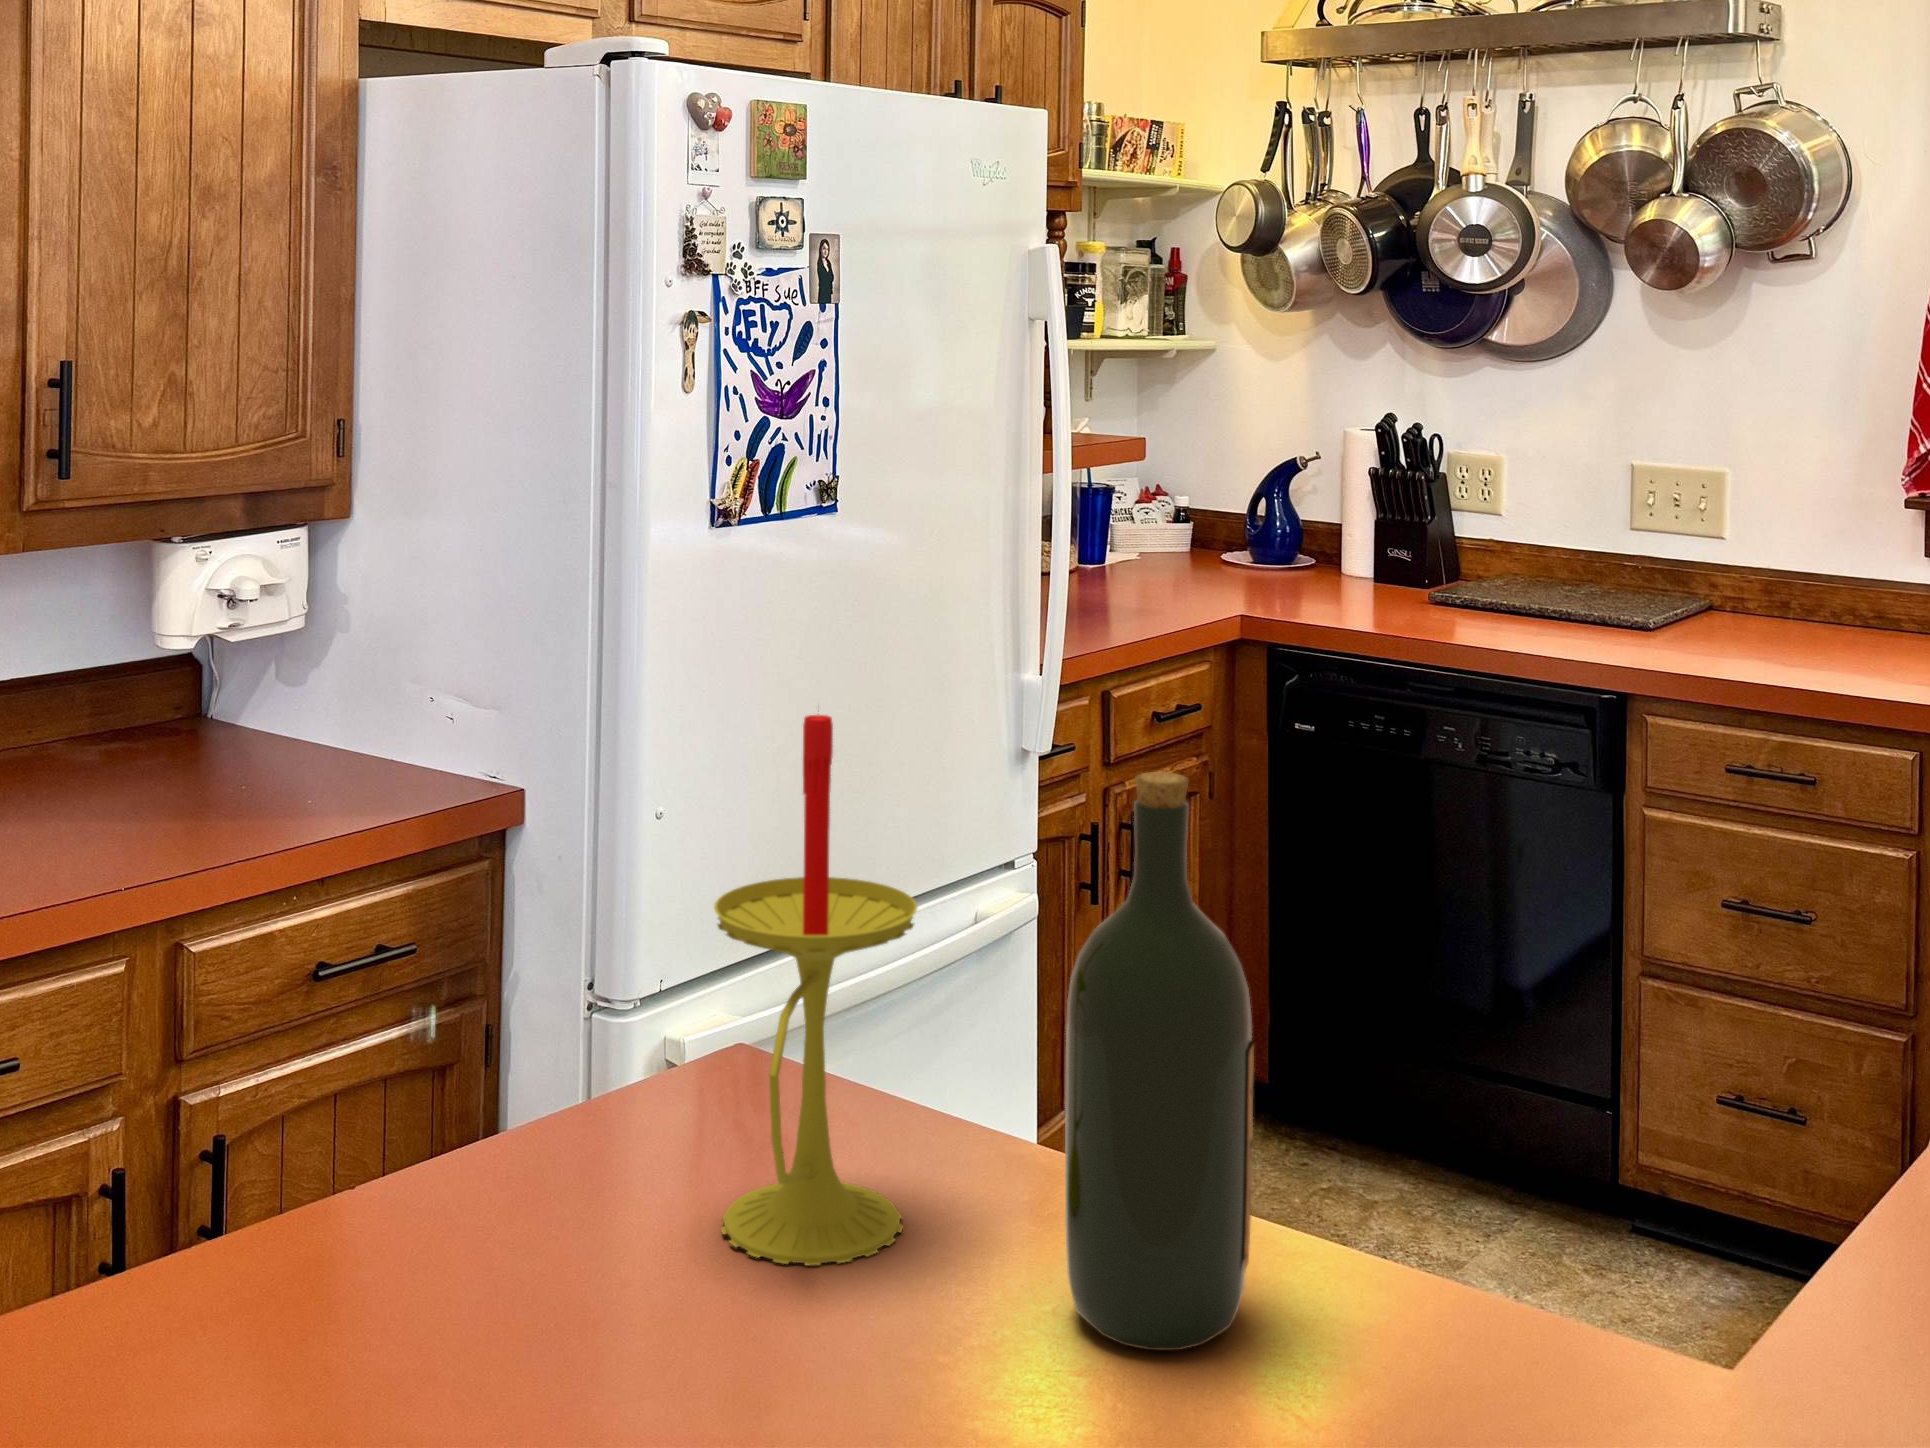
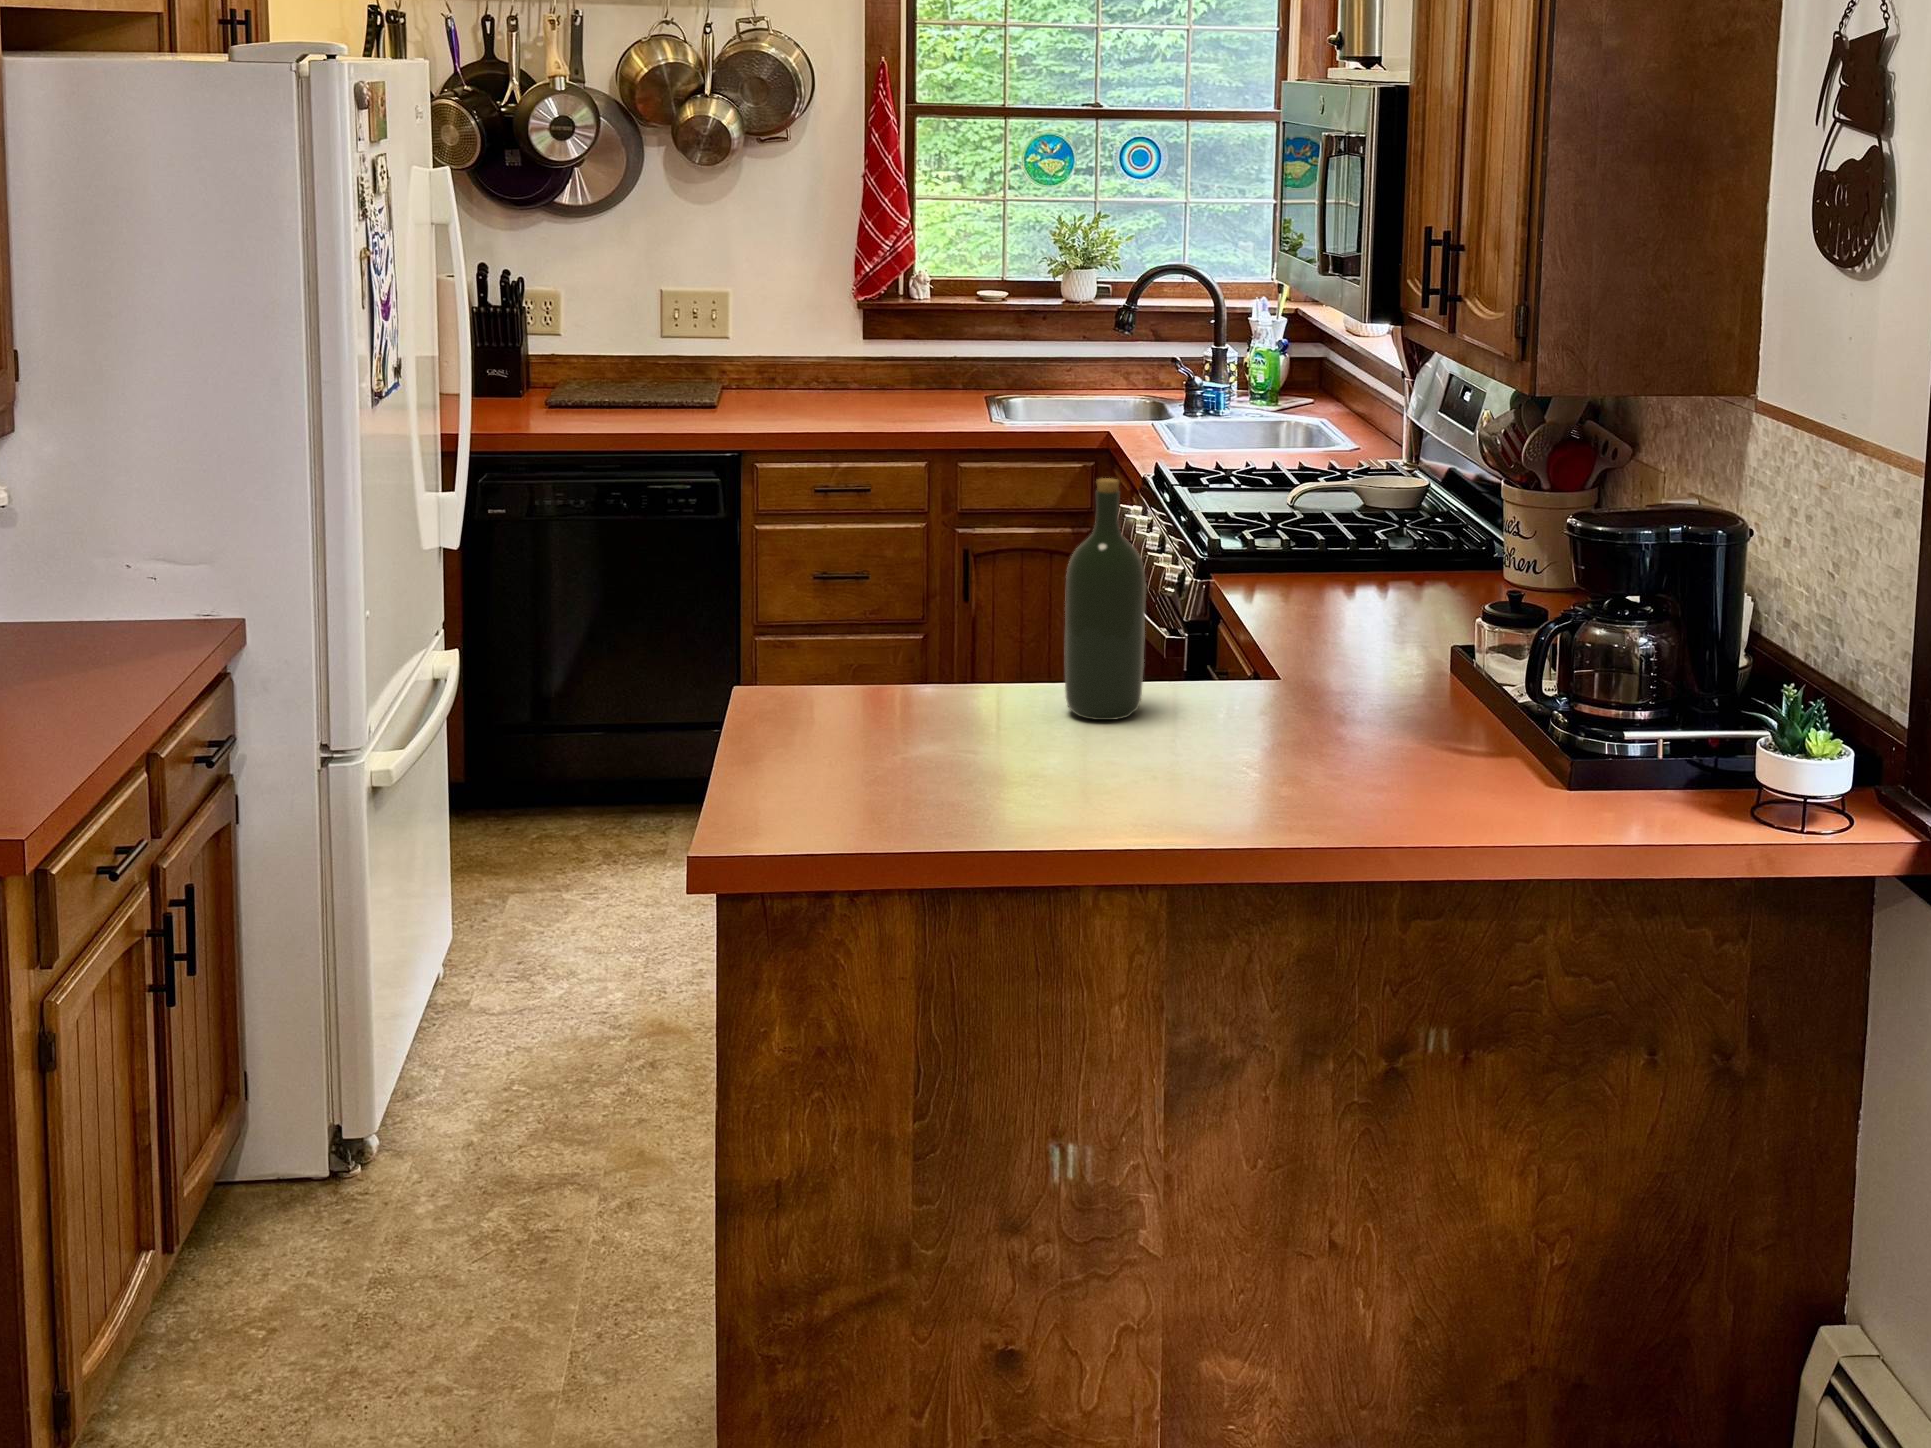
candle: present [714,715,917,1265] -> none [872,473,973,739]

